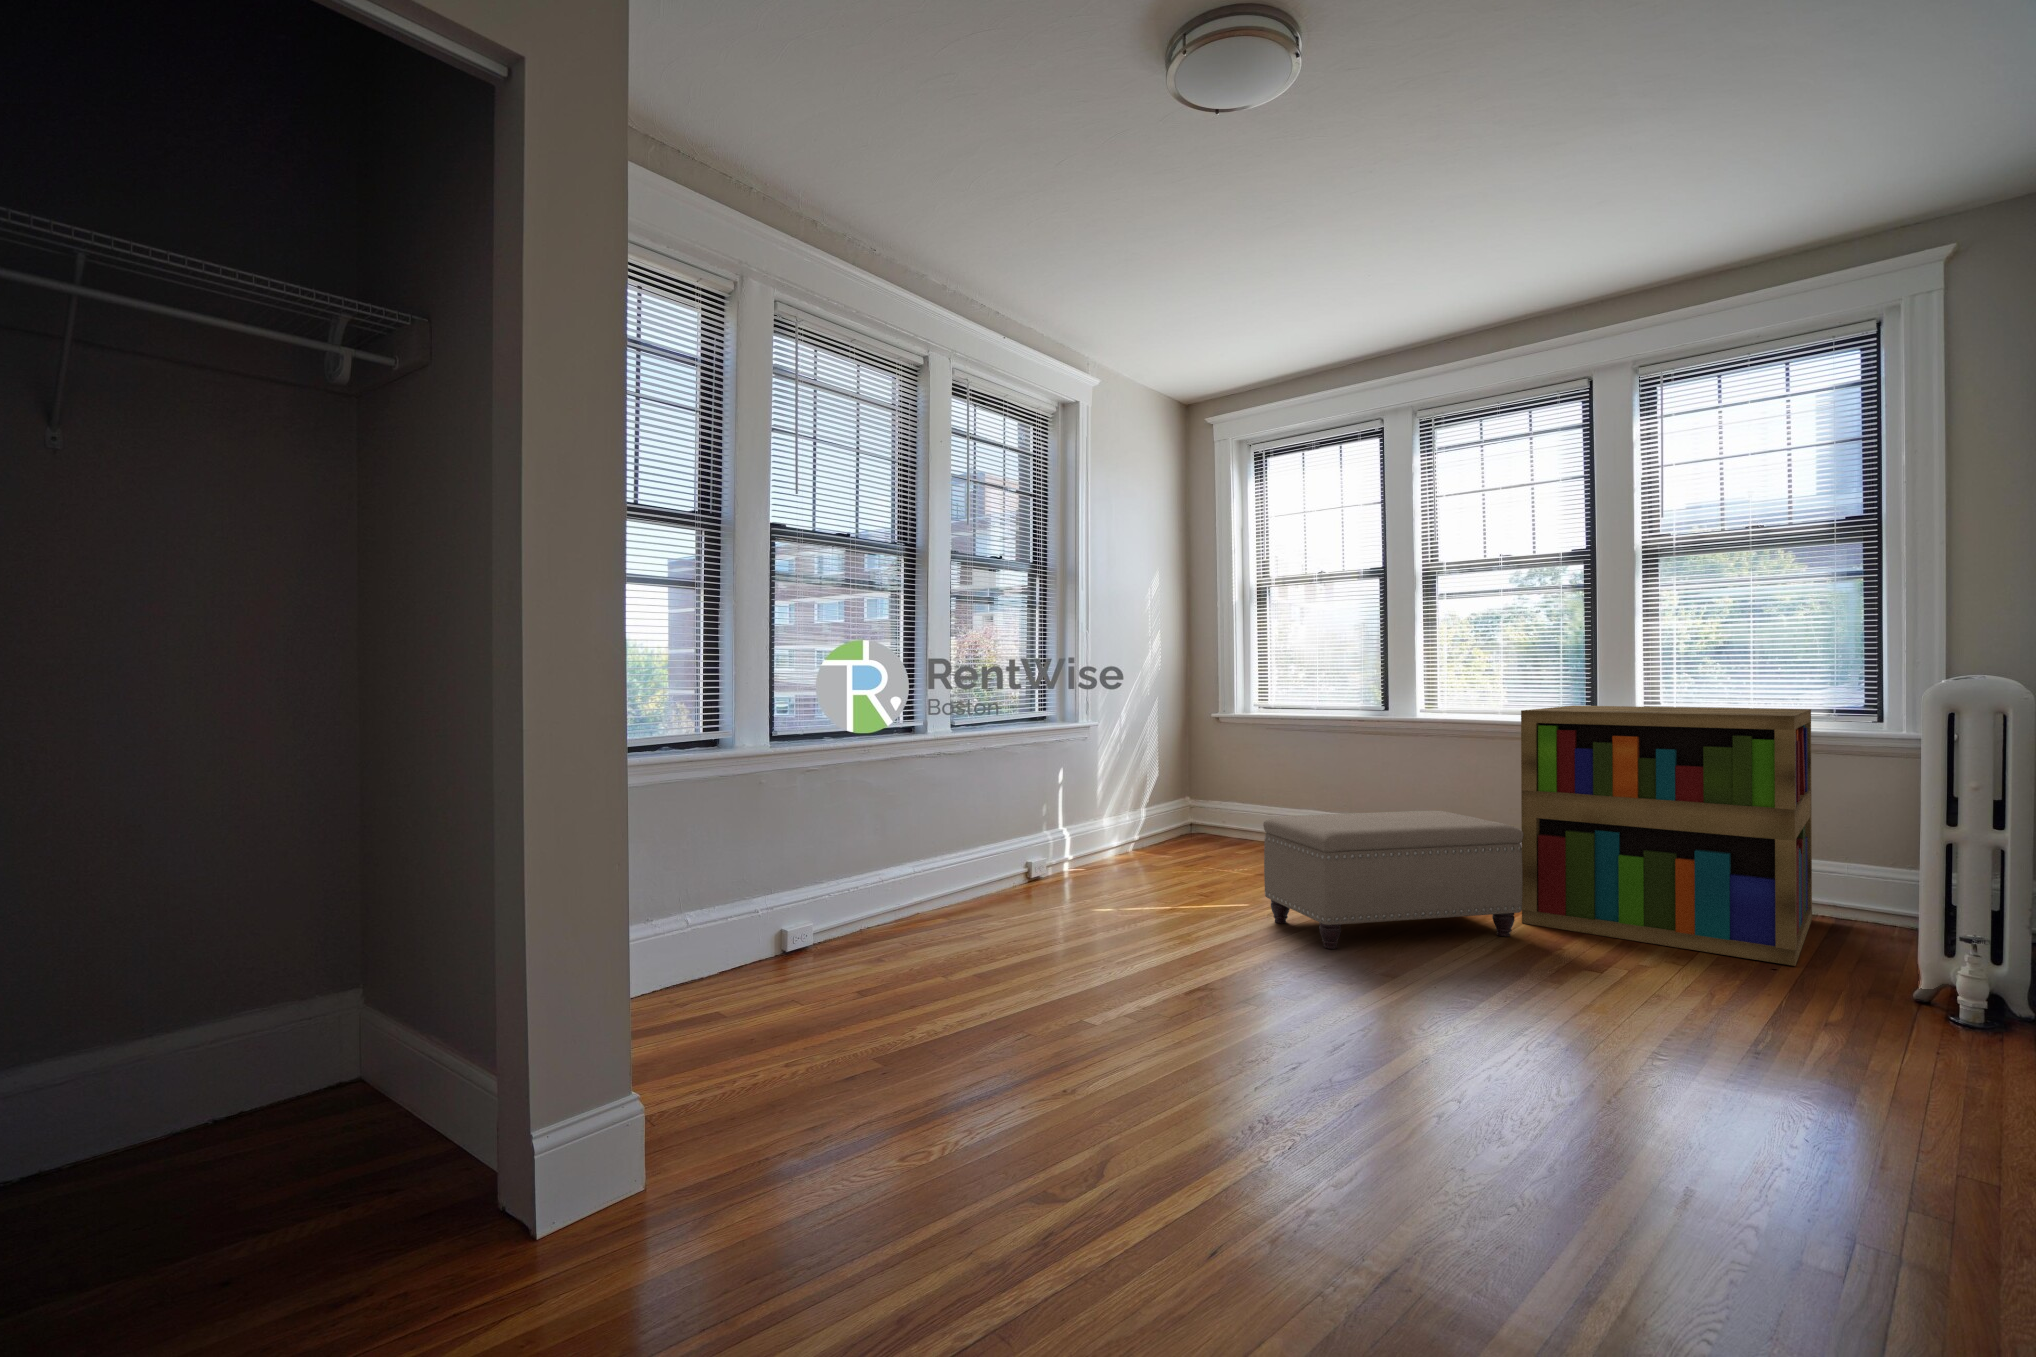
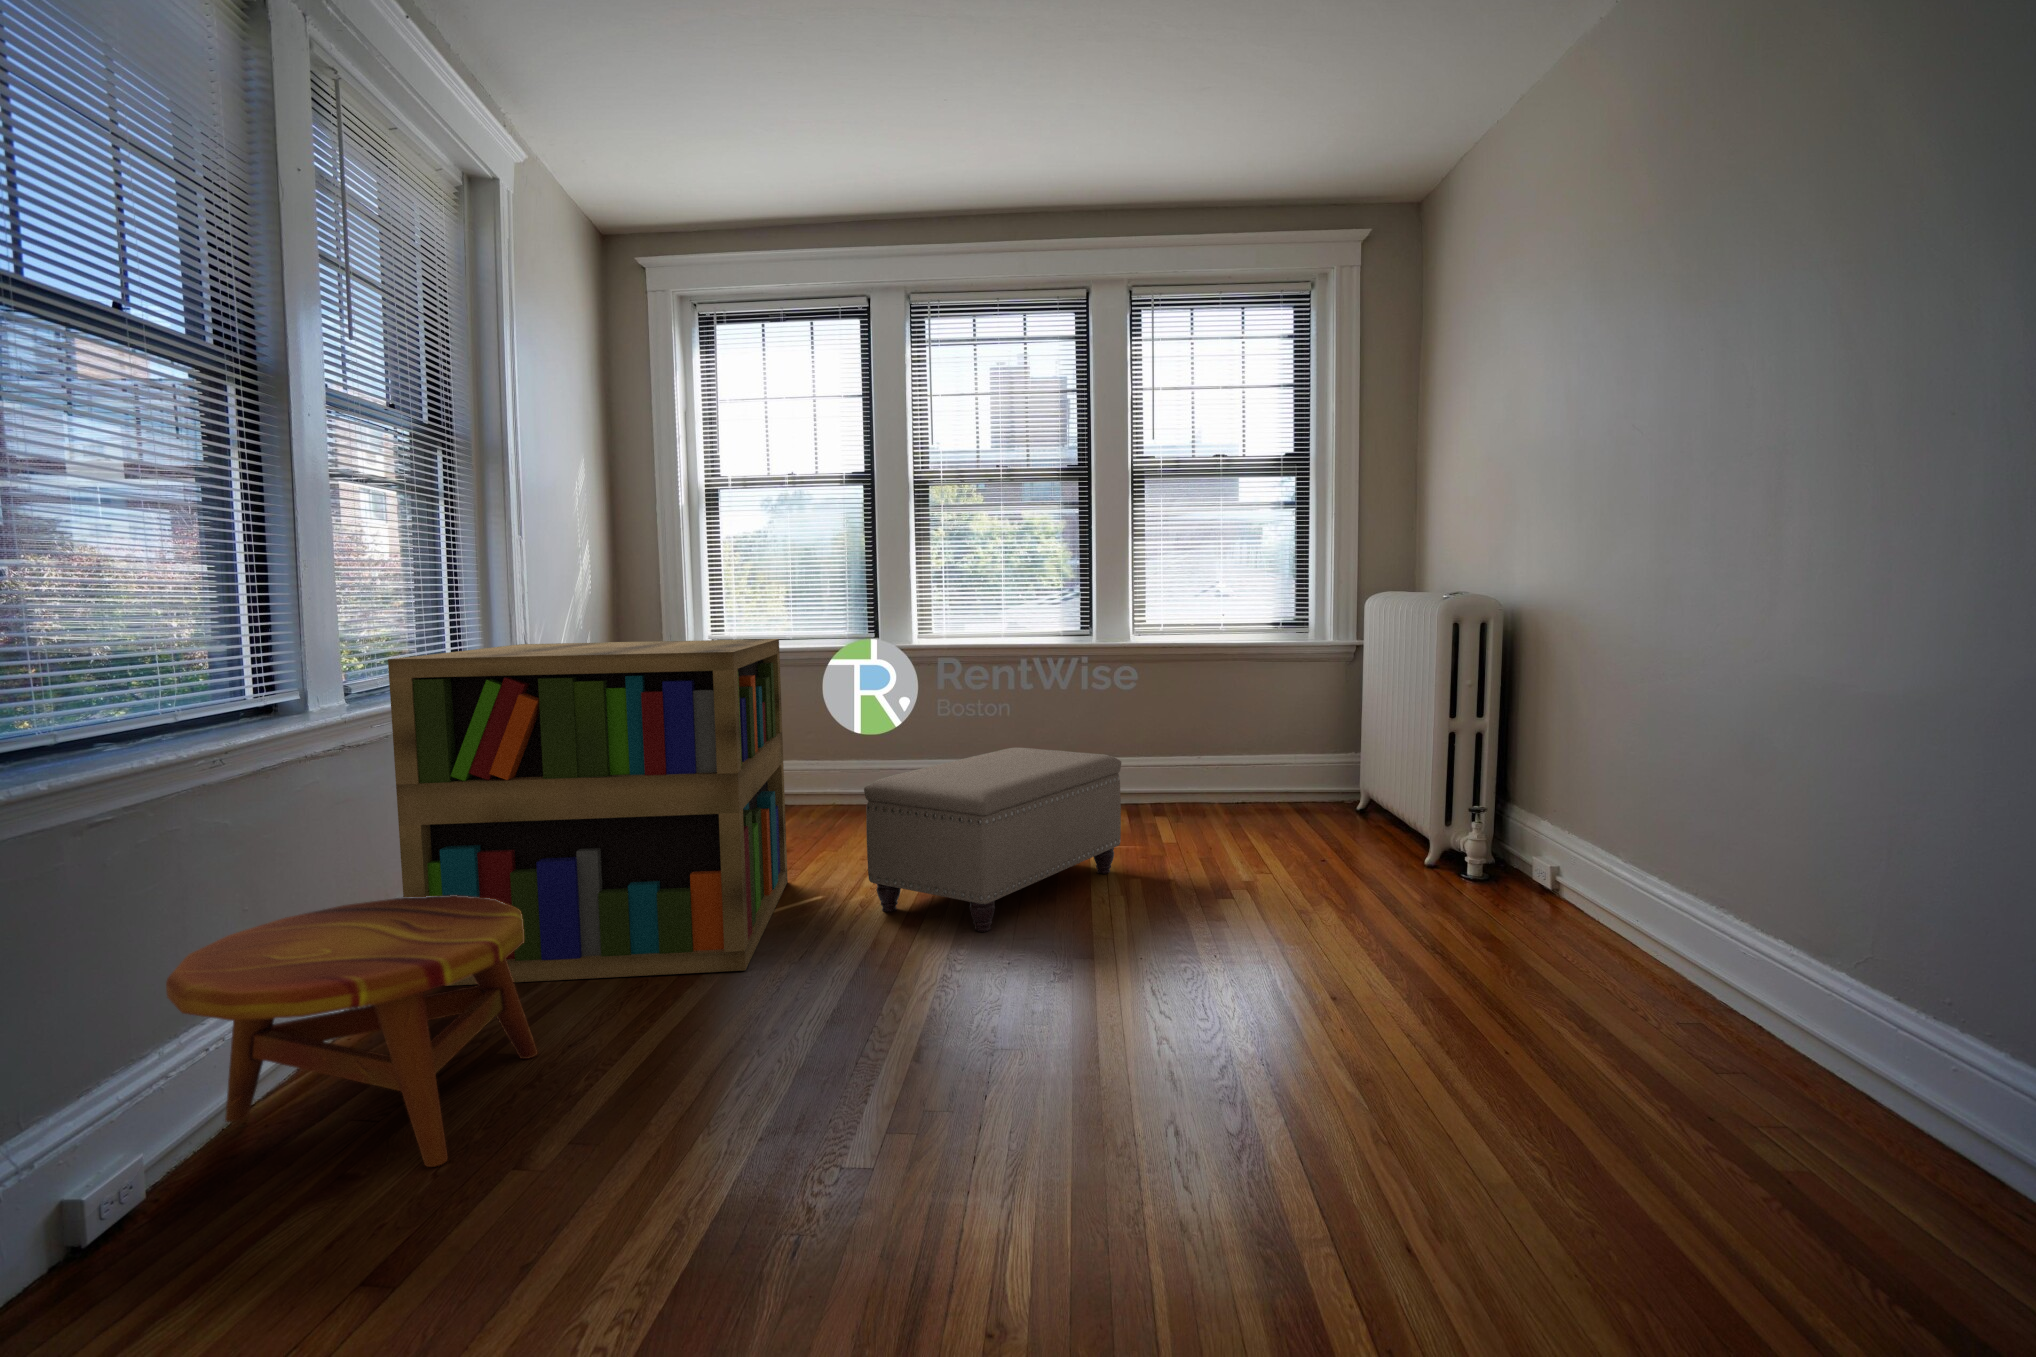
bookshelf: present [1521,706,1812,966] -> present [388,639,788,986]
side table: none [827,837,993,970] -> present [166,896,538,1167]

